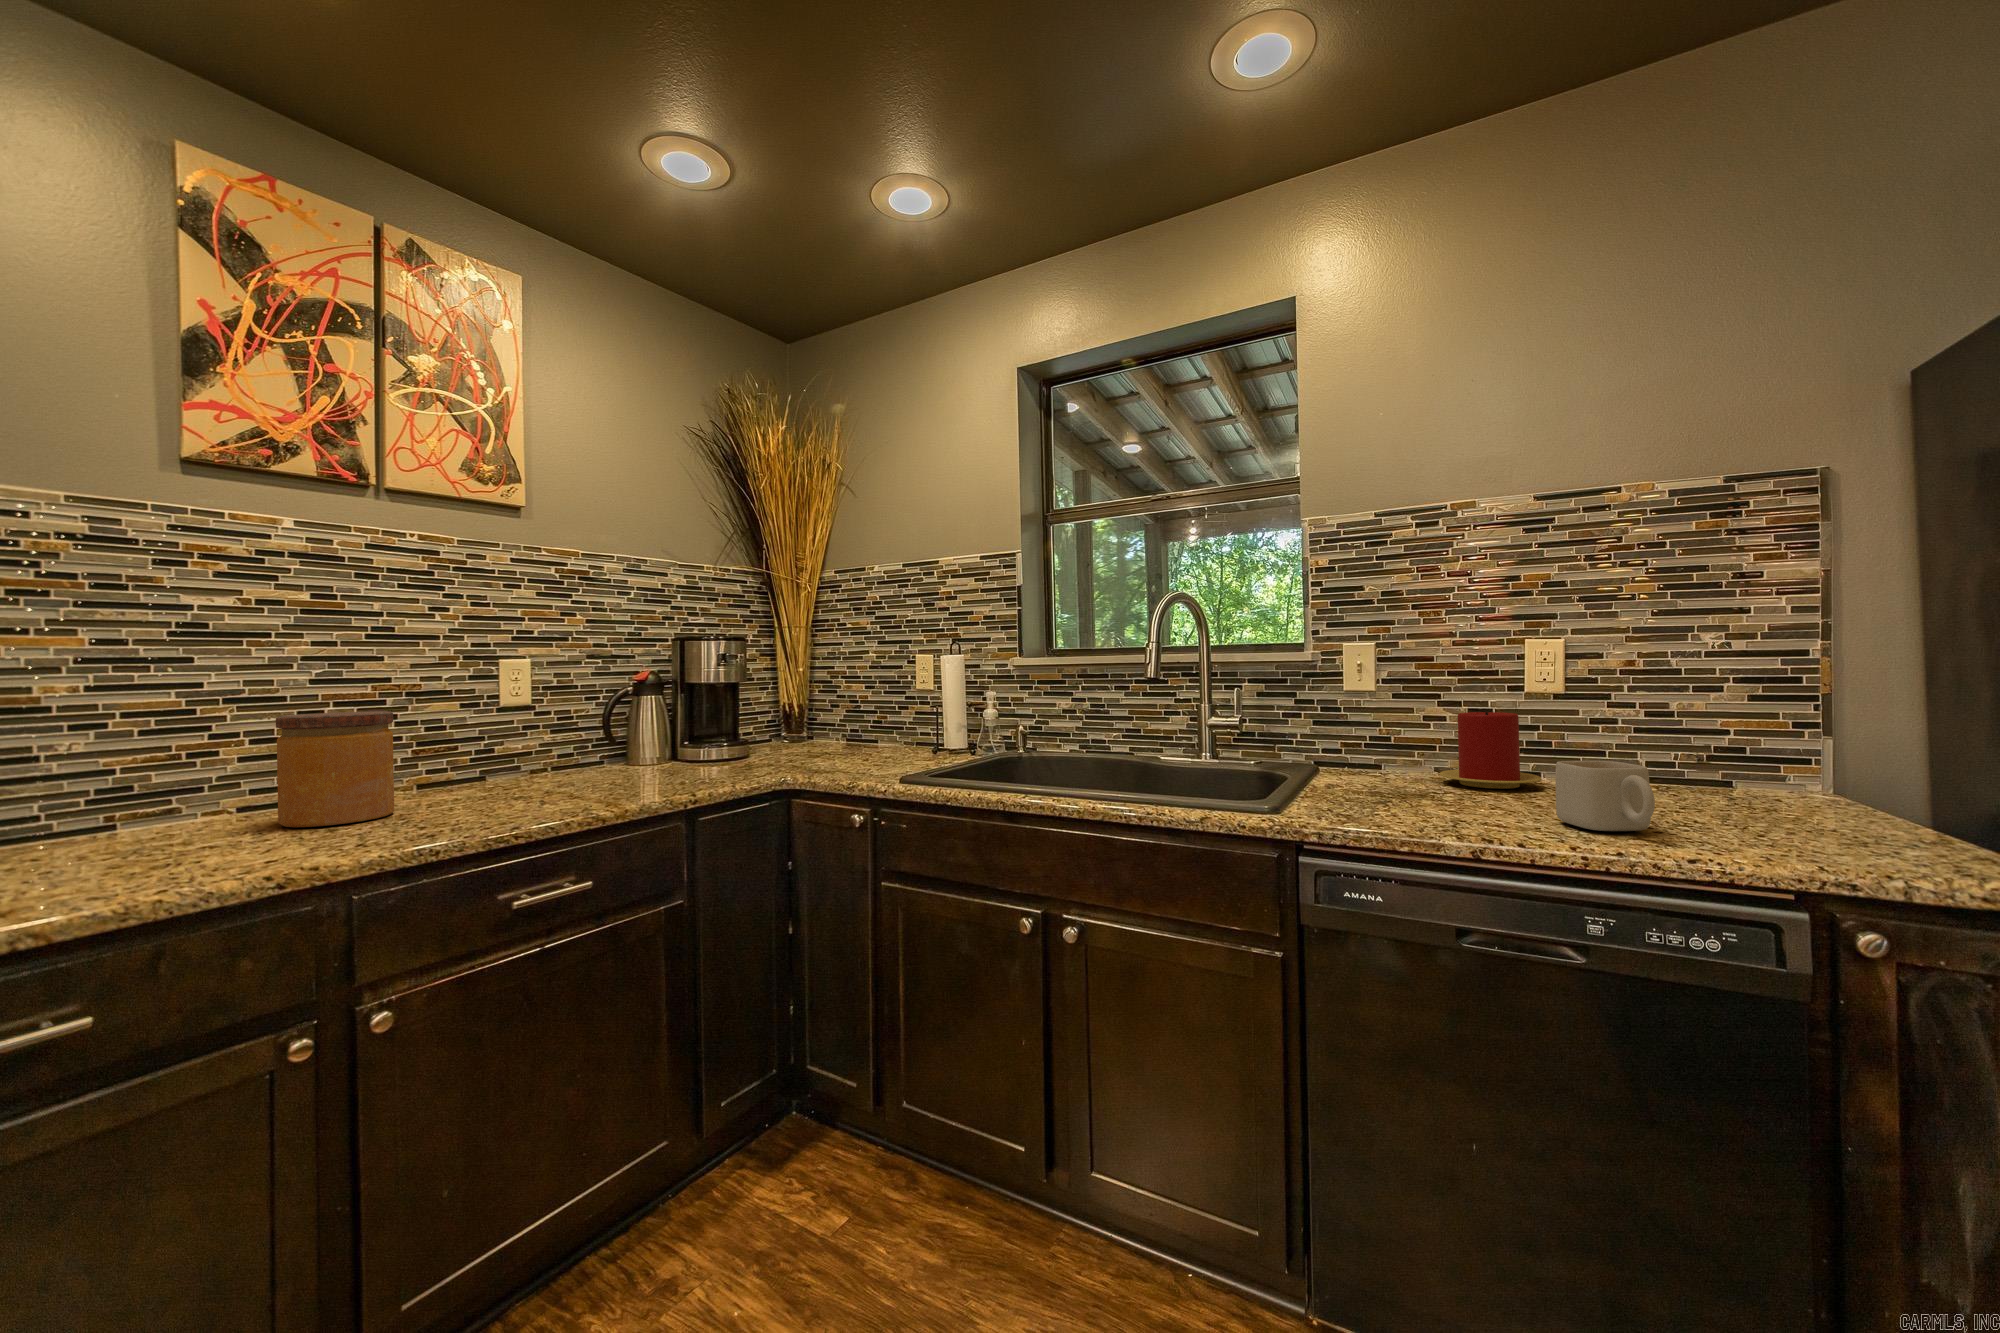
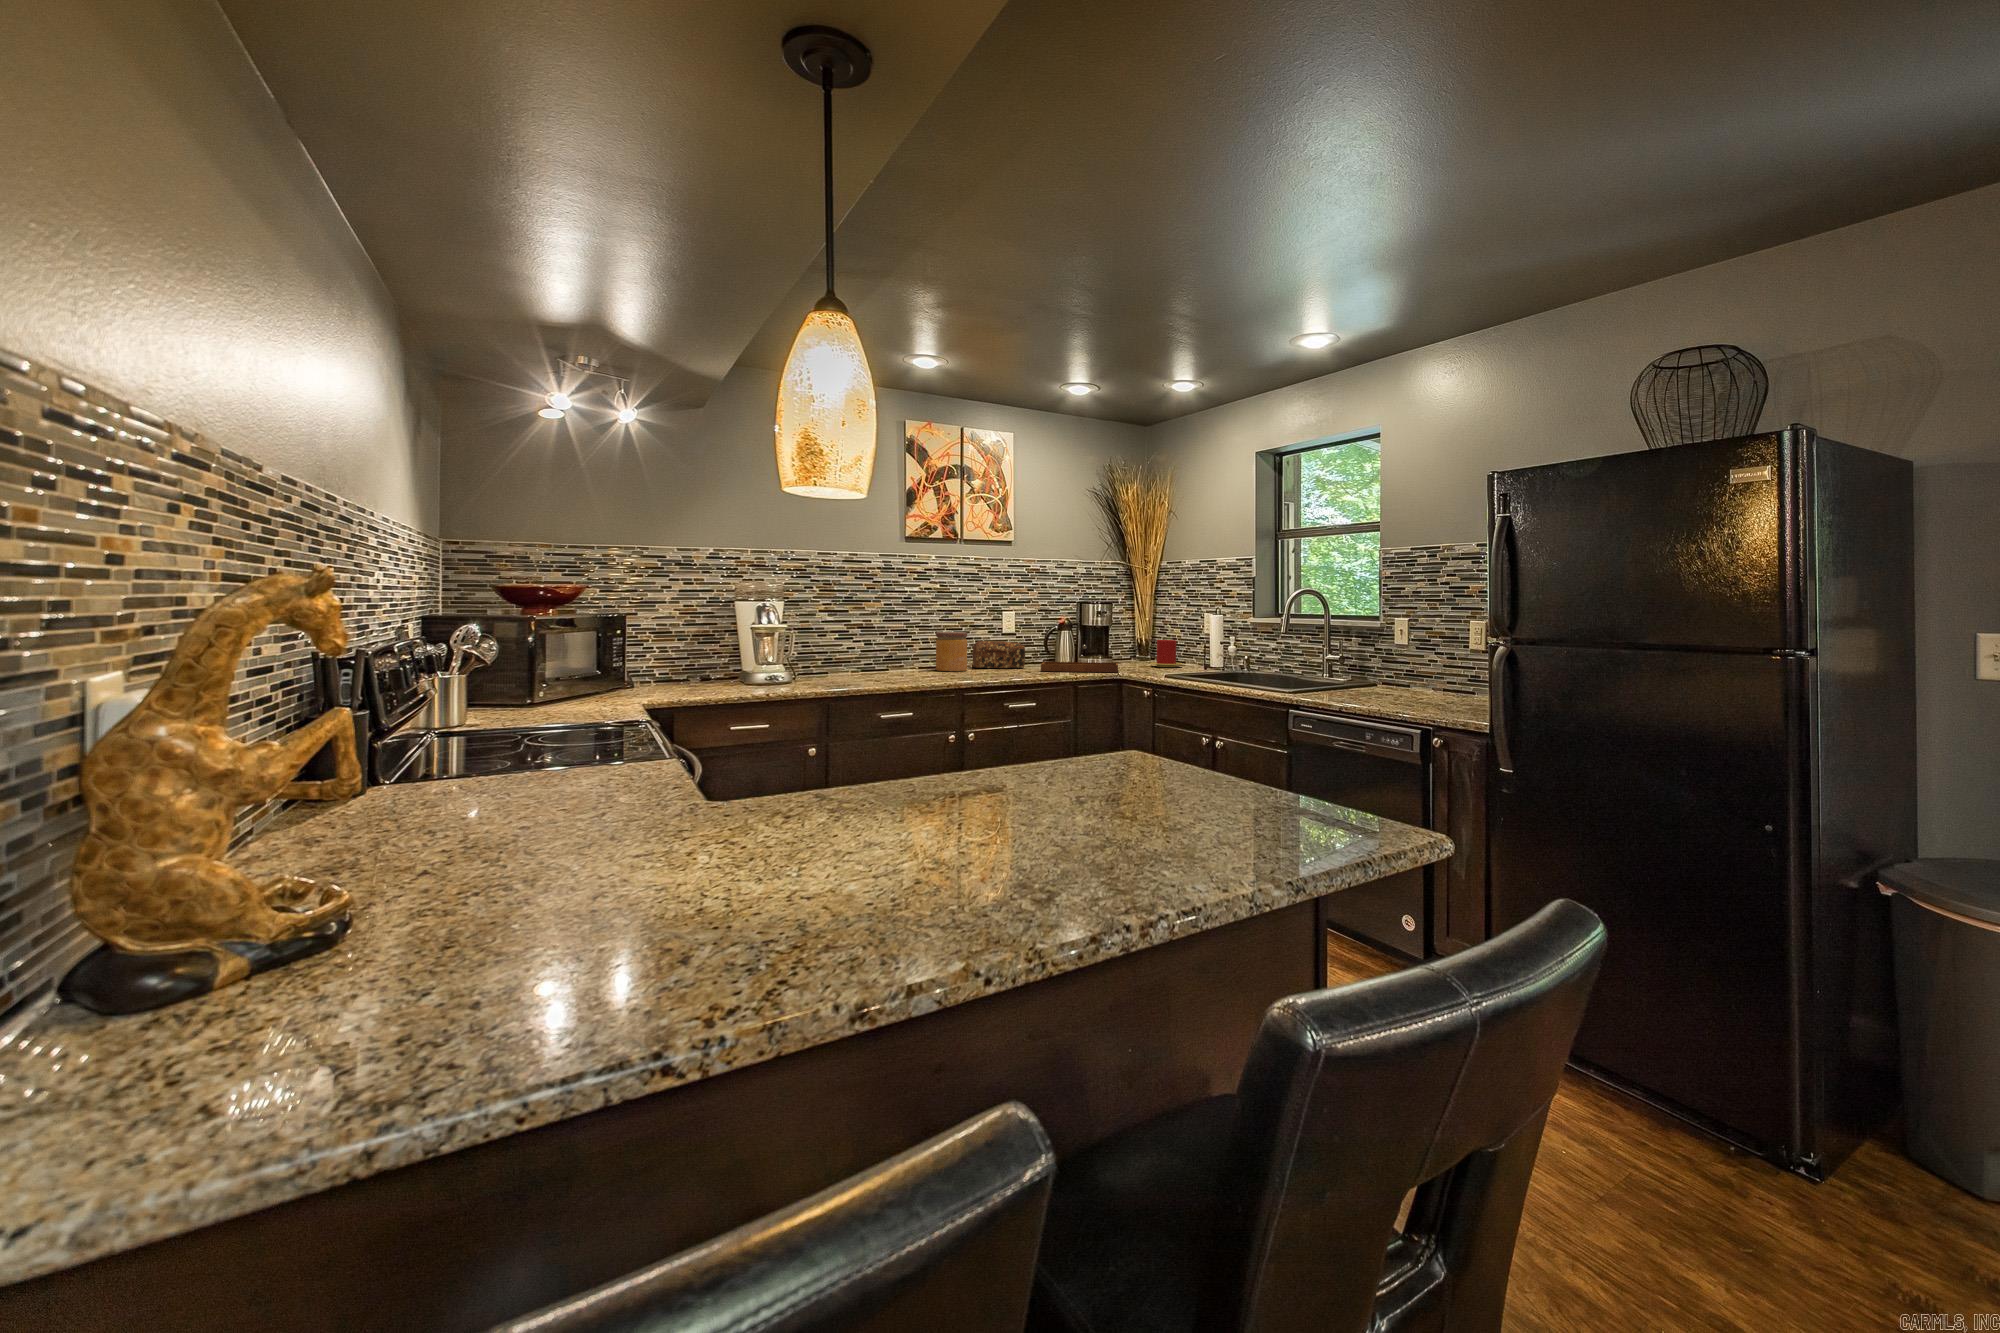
candle: present [1440,712,1542,789] -> present [1150,640,1182,667]
tray: none [617,722,801,793] -> present [1041,645,1118,672]
bread loaf: none [418,726,570,799] -> present [972,641,1025,668]
mug: present [1556,761,1655,831] -> none [1378,676,1409,704]

